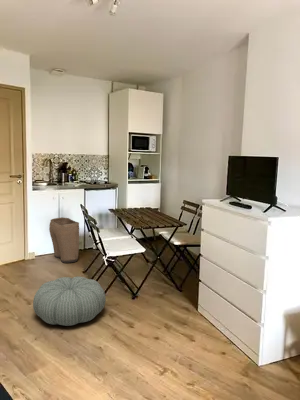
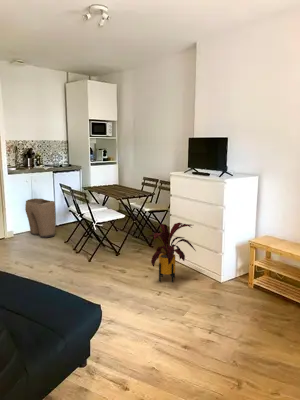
house plant: none [150,270,224,355] -> present [148,223,195,282]
pouf: present [33,276,106,326] -> none [42,241,100,276]

